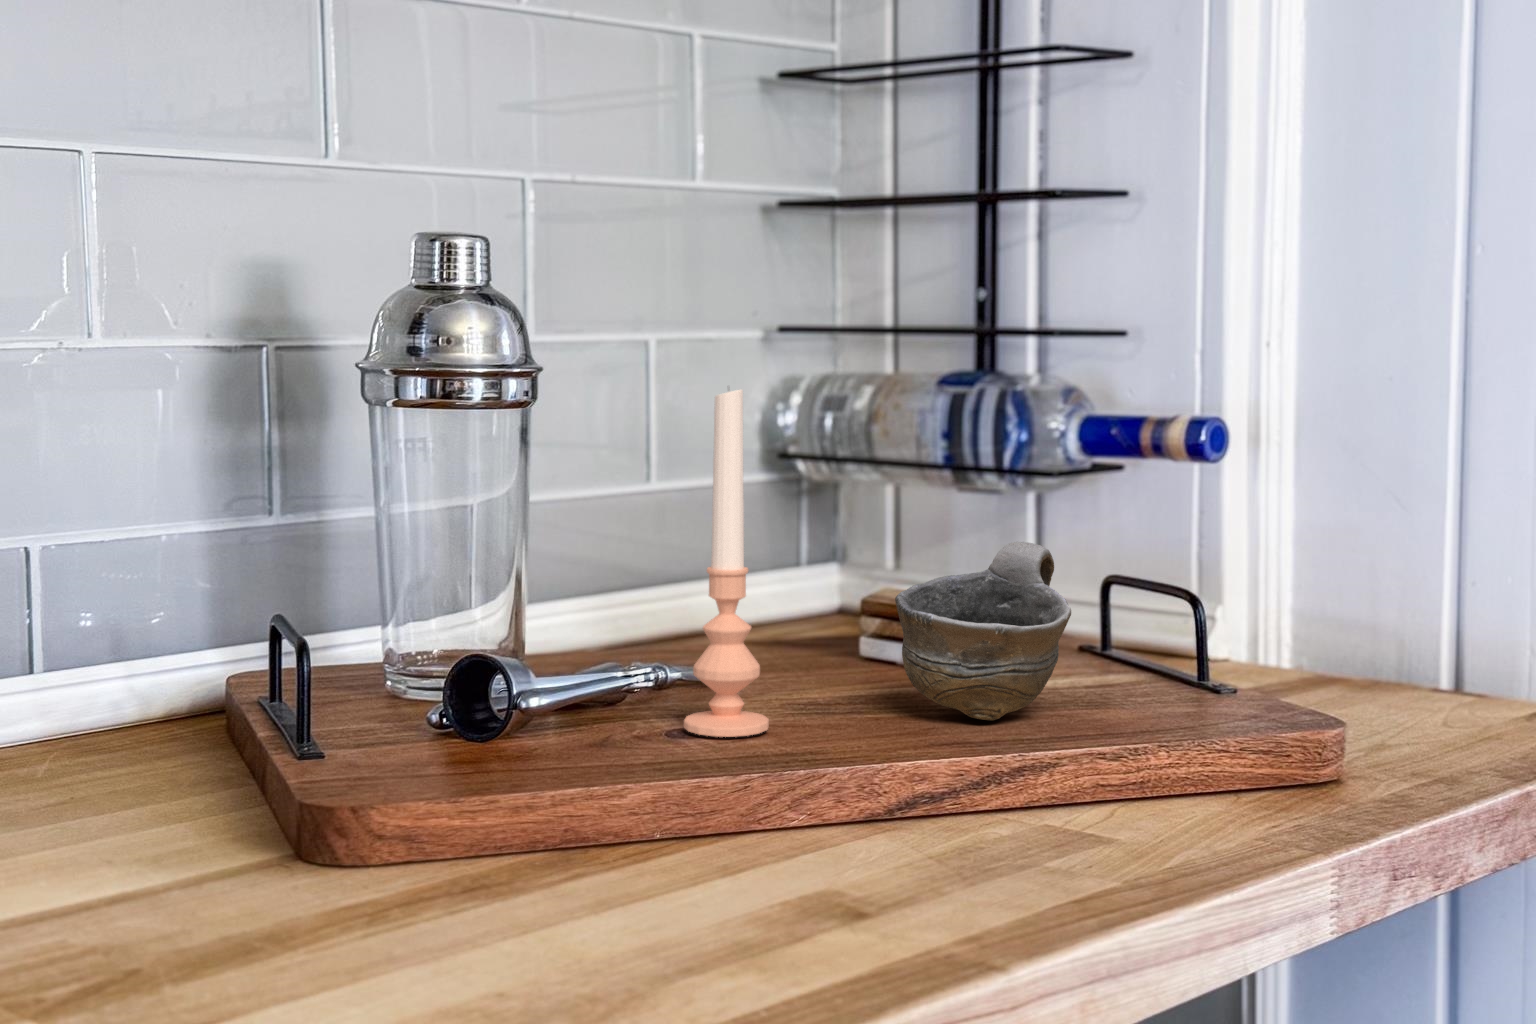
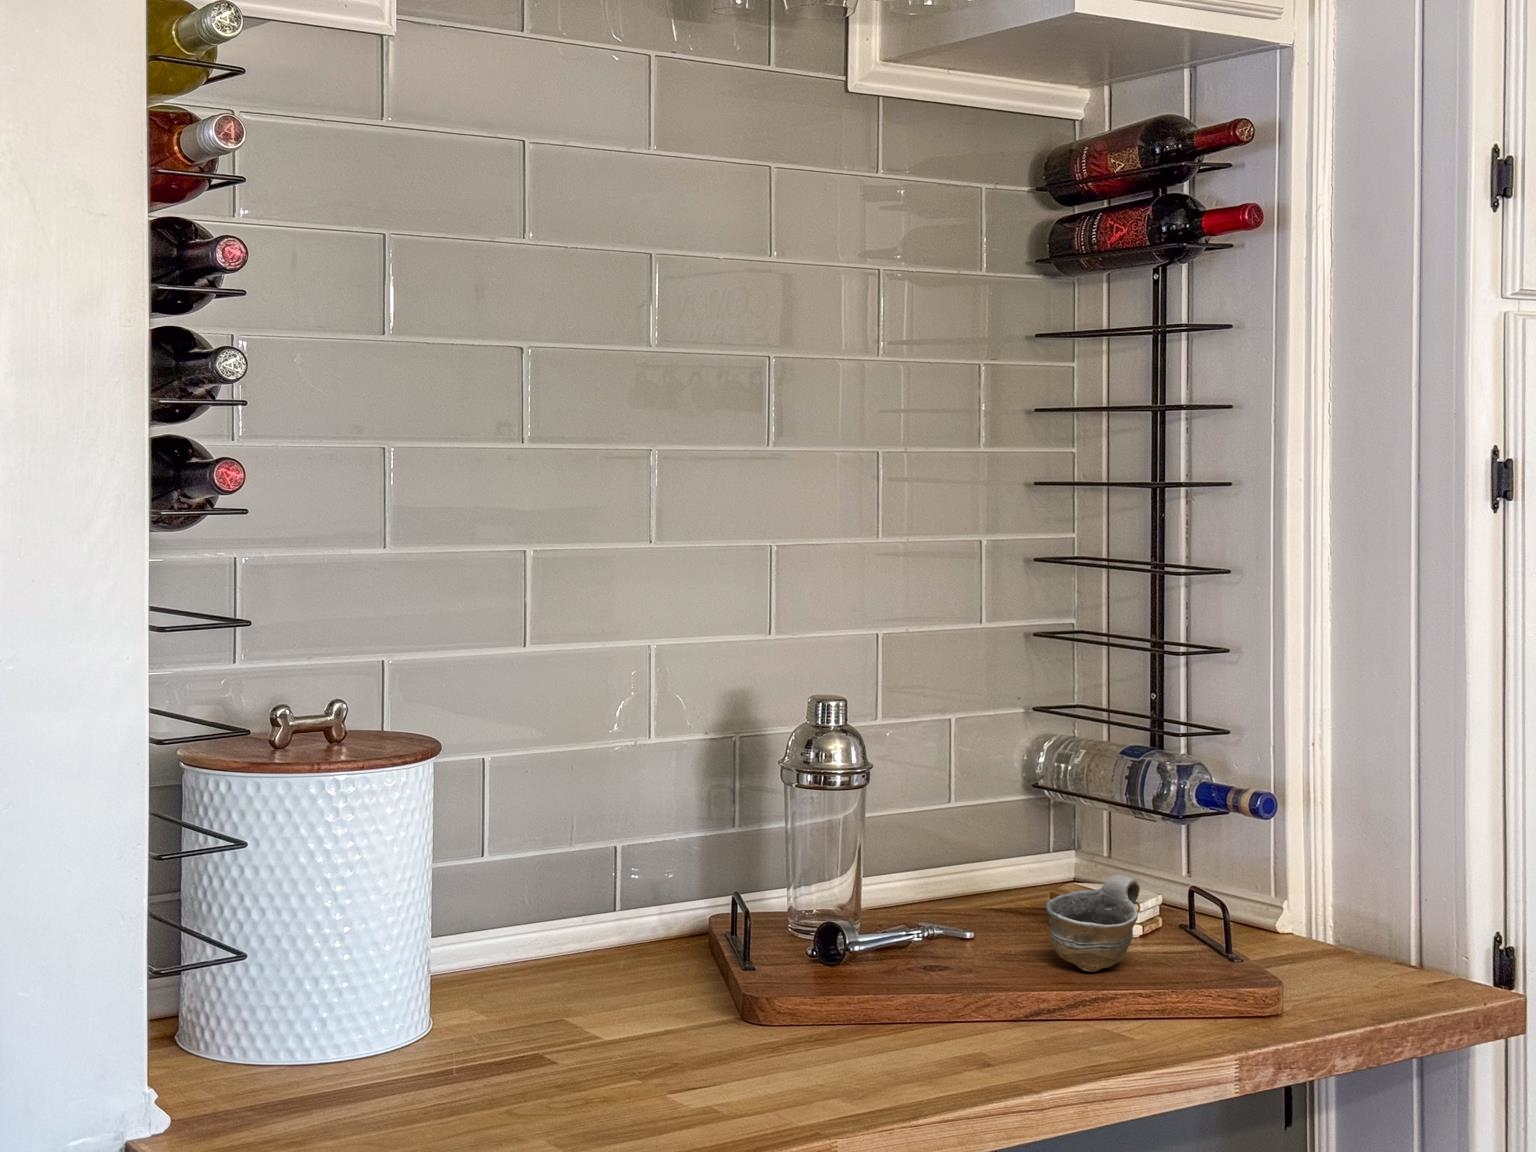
candle: present [684,388,769,737] -> none [932,795,975,972]

